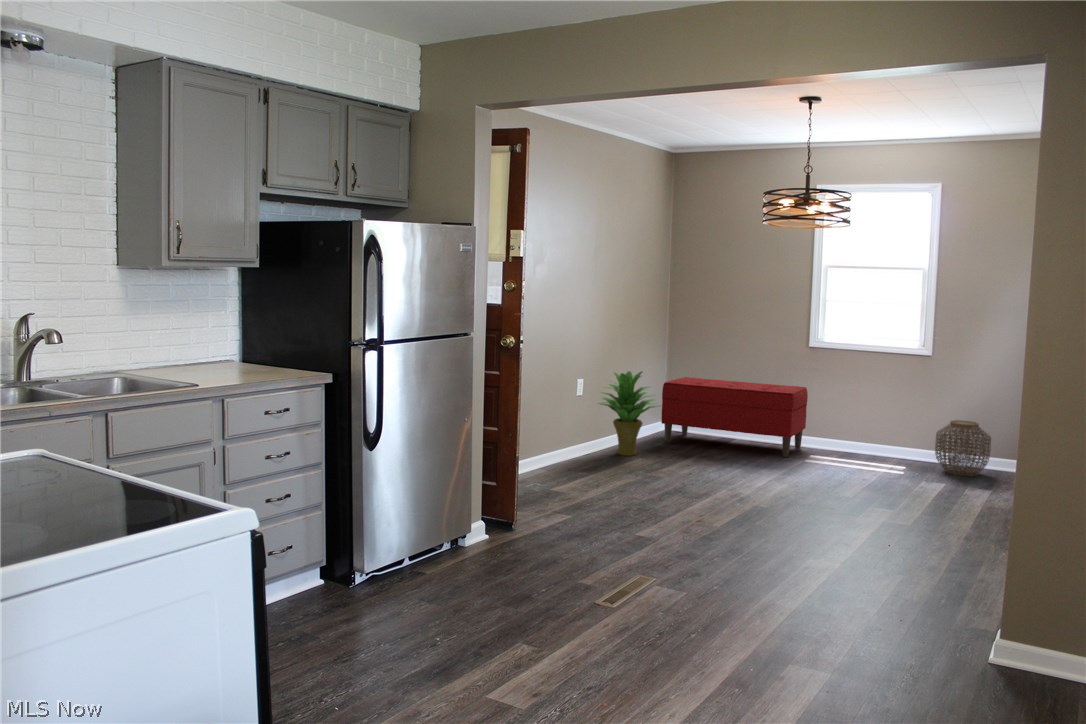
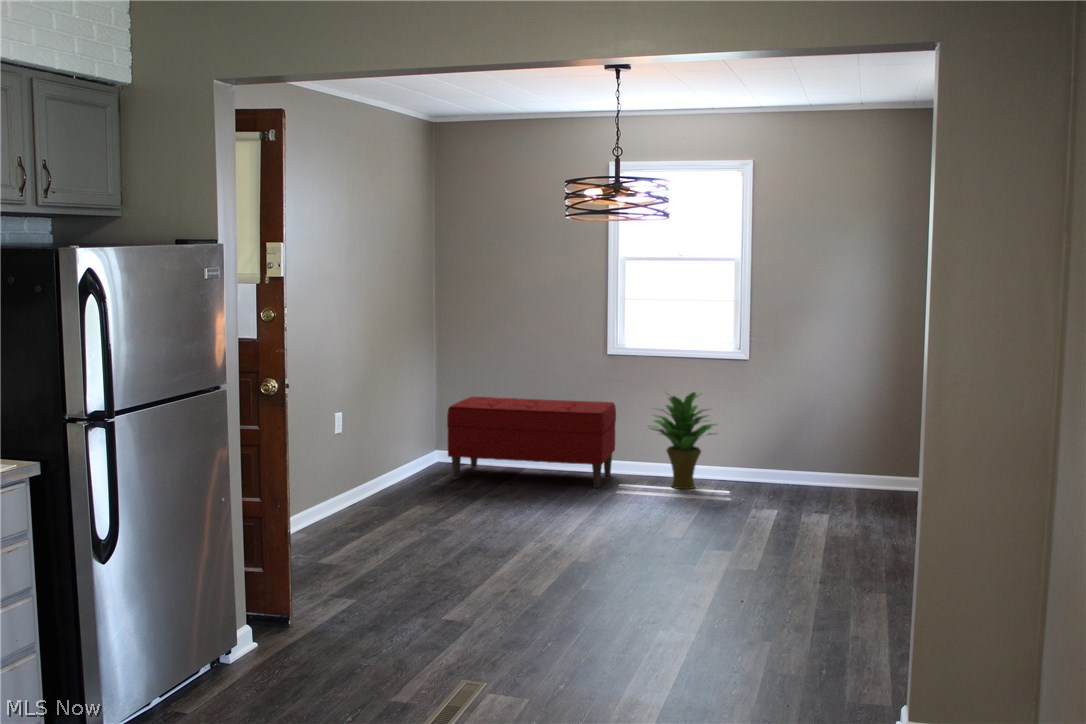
potted plant: present [599,371,659,456] -> present [651,392,716,489]
woven basket: present [935,420,991,476] -> none [759,433,816,496]

